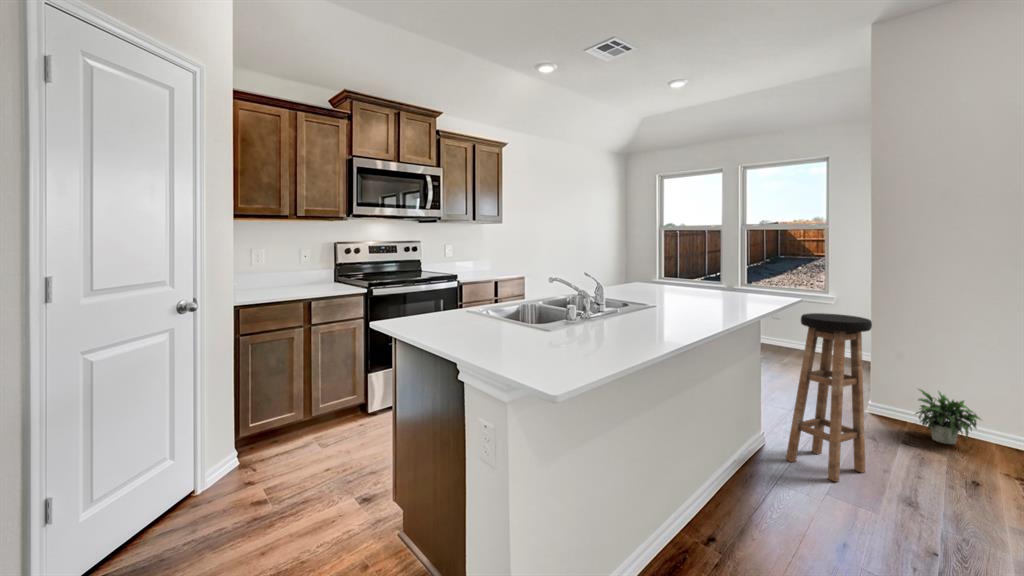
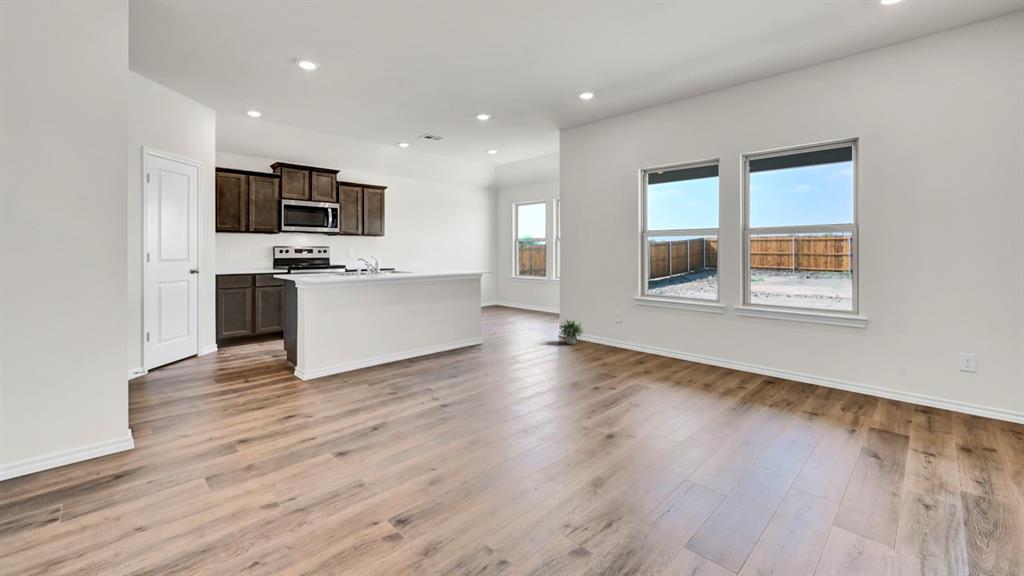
bar stool: present [786,313,872,482] -> none [480,278,510,352]

